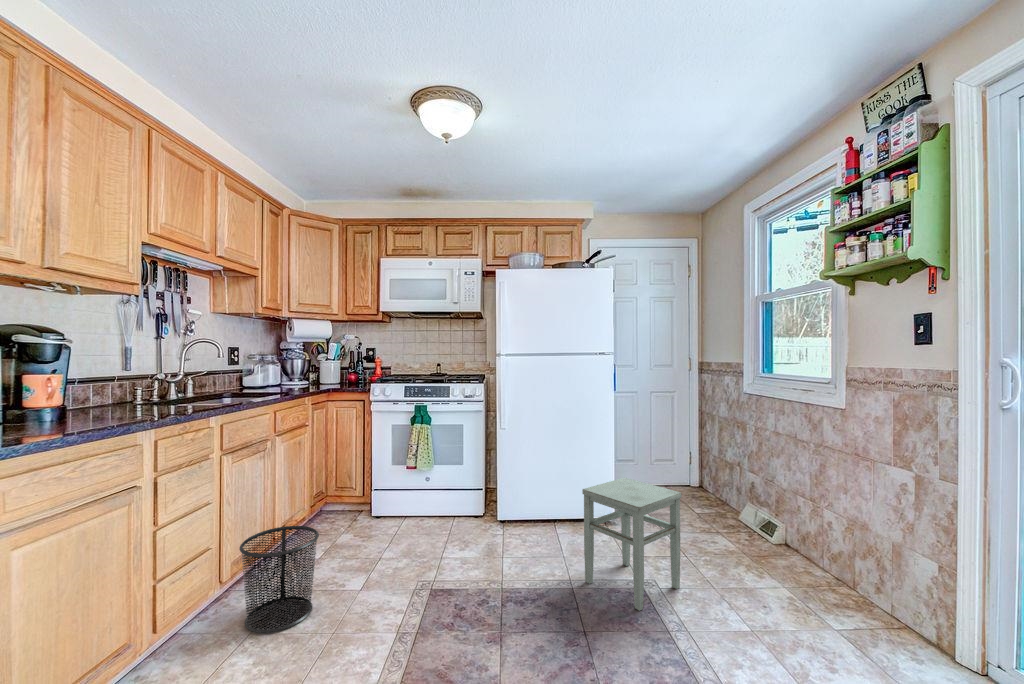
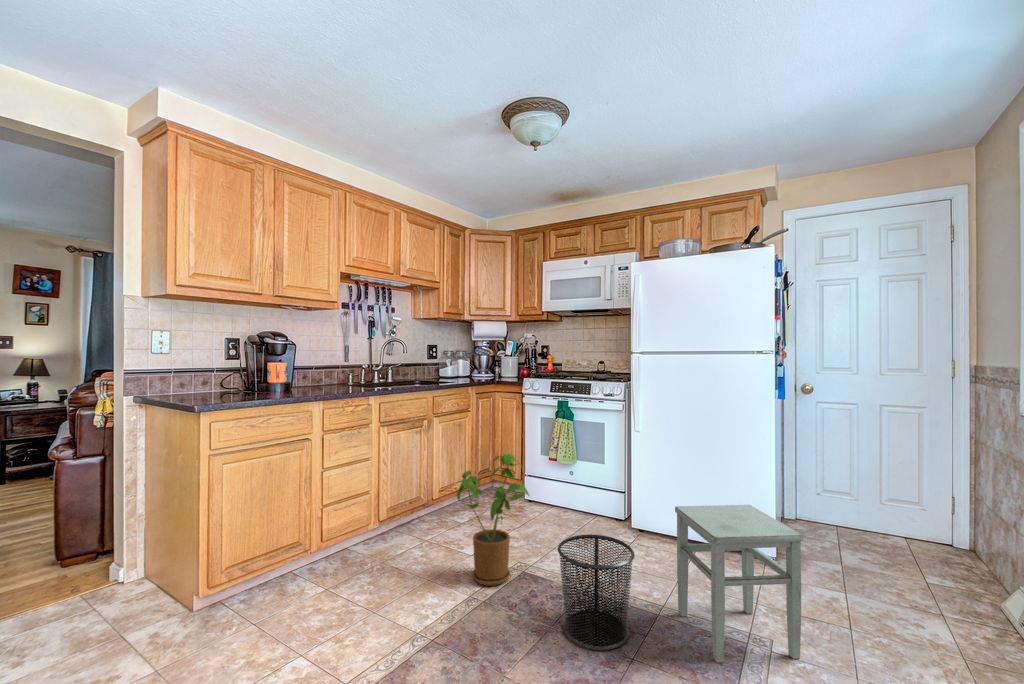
house plant: none [363,465,453,616] -> present [457,454,530,586]
waste bin: present [239,526,319,633] -> present [558,534,635,650]

